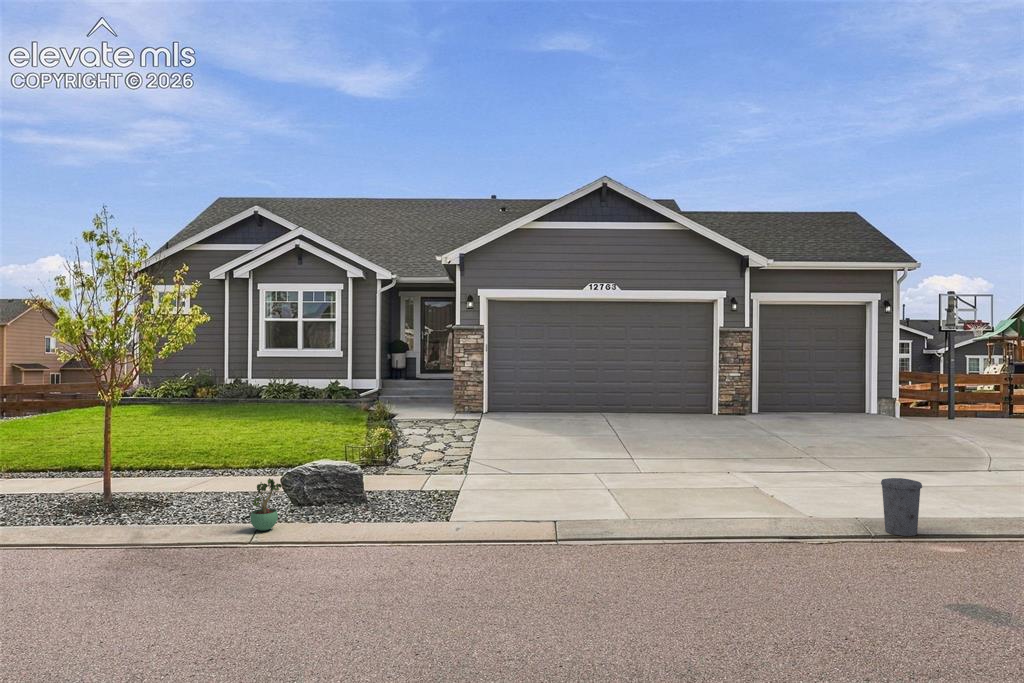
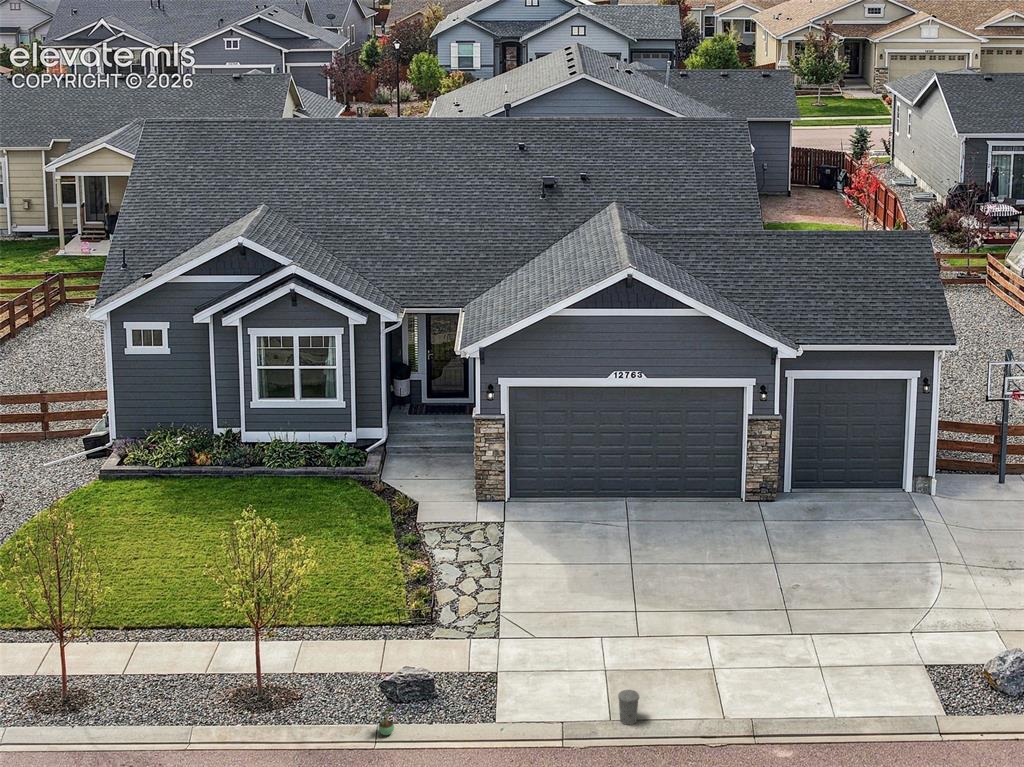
trash can: present [881,478,922,536] -> present [618,690,639,725]

